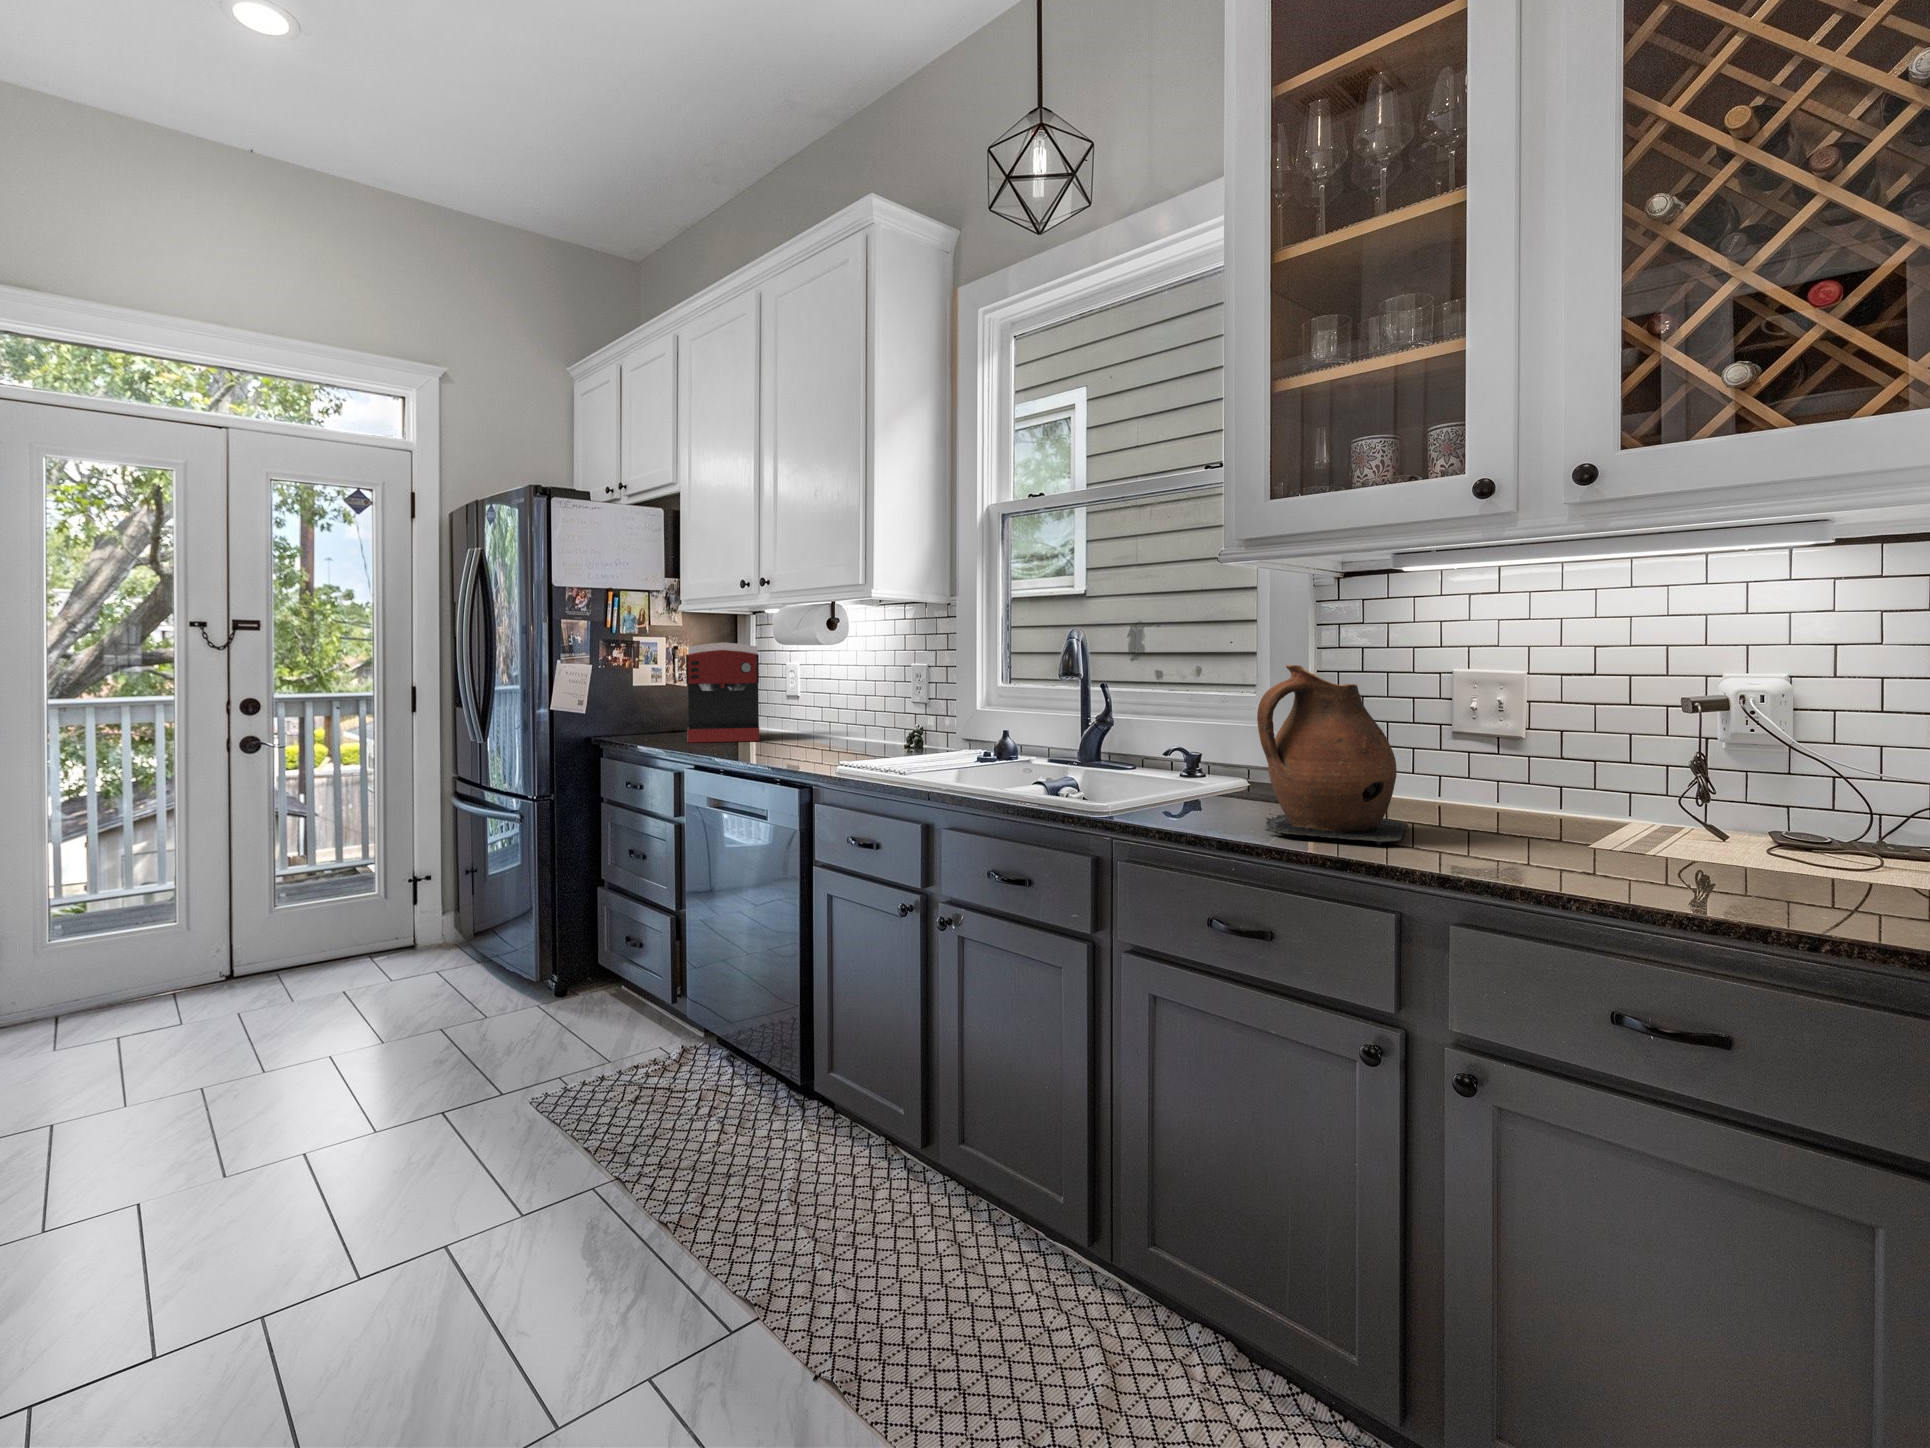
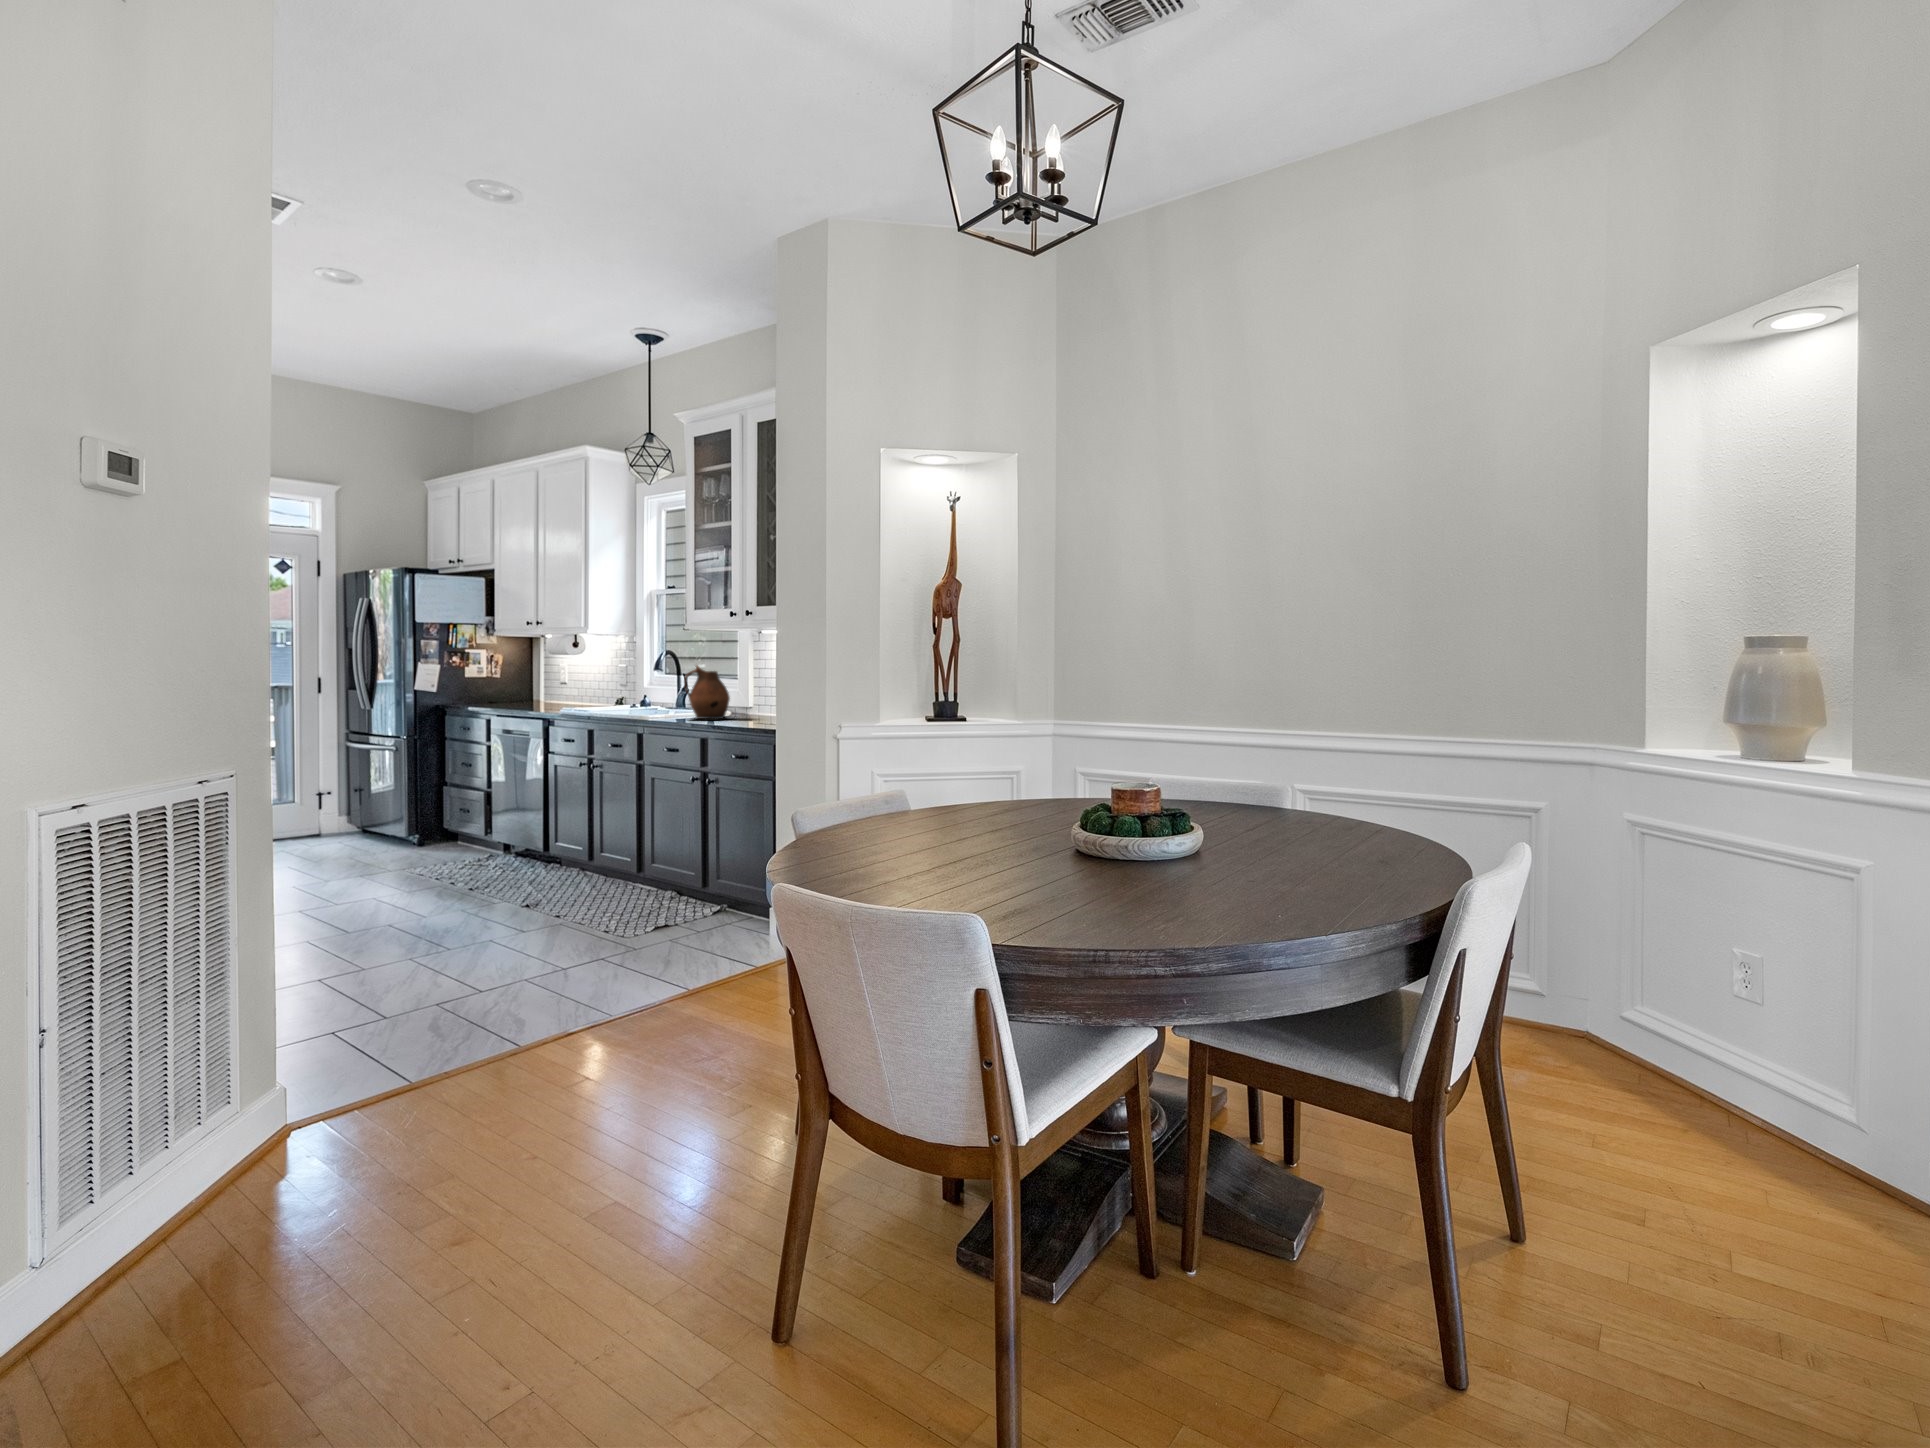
coffee maker: present [686,642,759,742] -> none [495,653,540,706]

